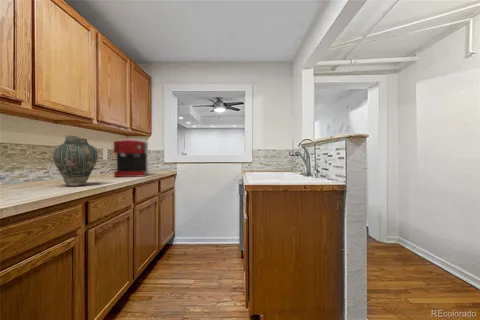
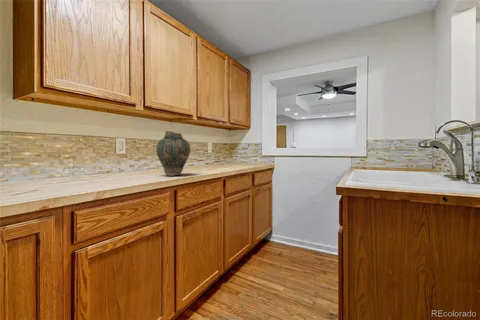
coffee maker: present [114,138,148,177] -> none [211,132,243,170]

